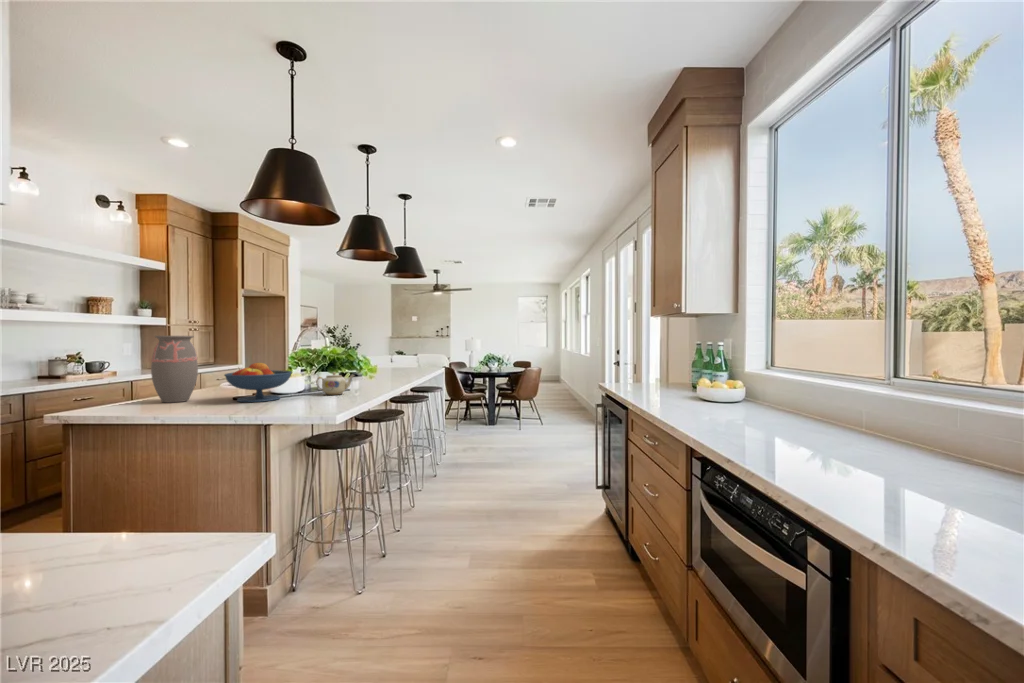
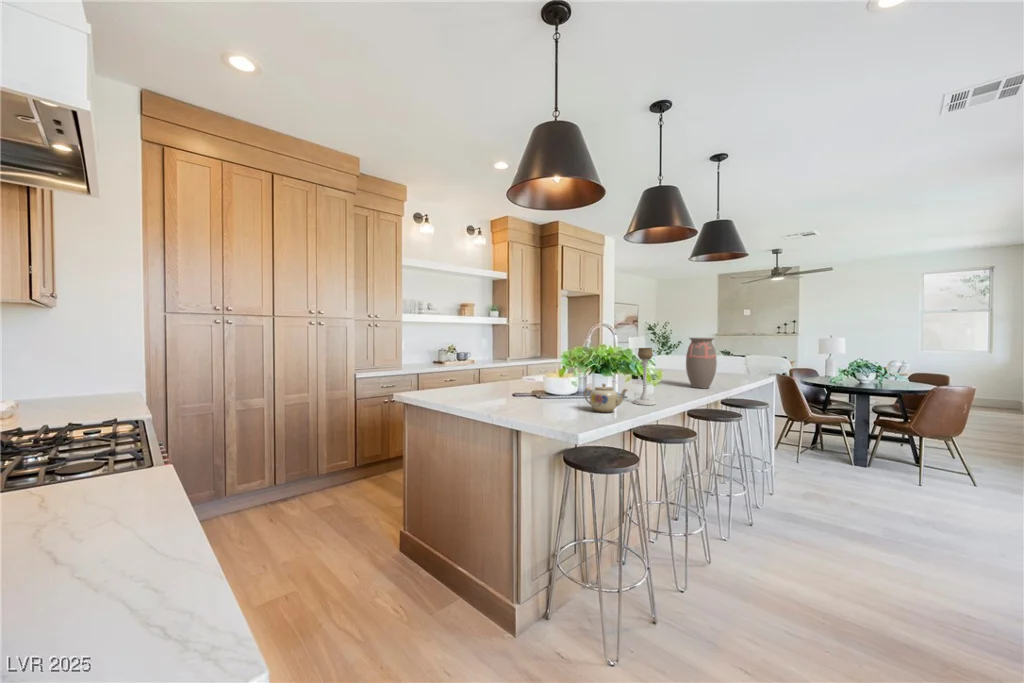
decorative vase: present [151,336,198,403] -> present [686,338,717,388]
candle holder: none [352,344,371,389] -> present [633,348,656,405]
fruit bowl: present [225,363,292,402] -> none [493,366,557,412]

